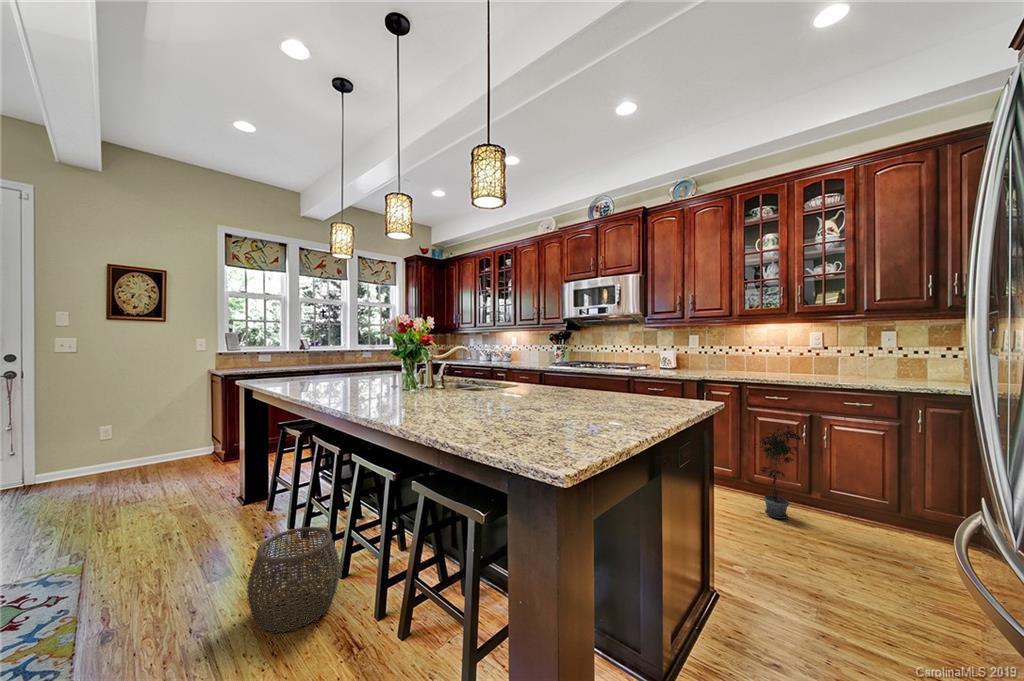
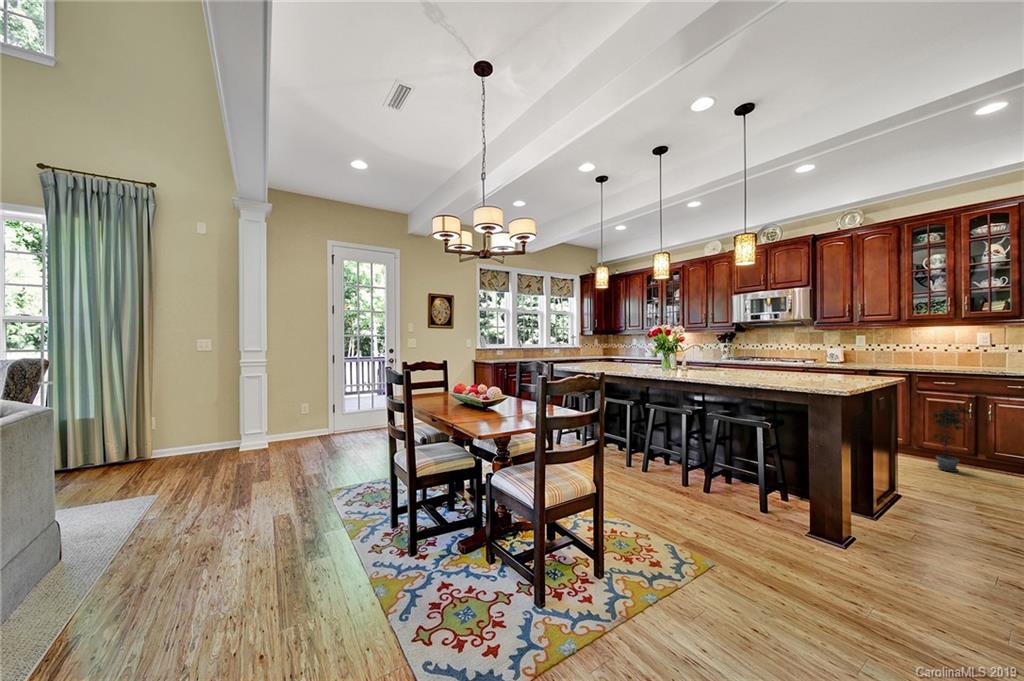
woven basket: present [247,527,340,633] -> none [620,444,666,492]

